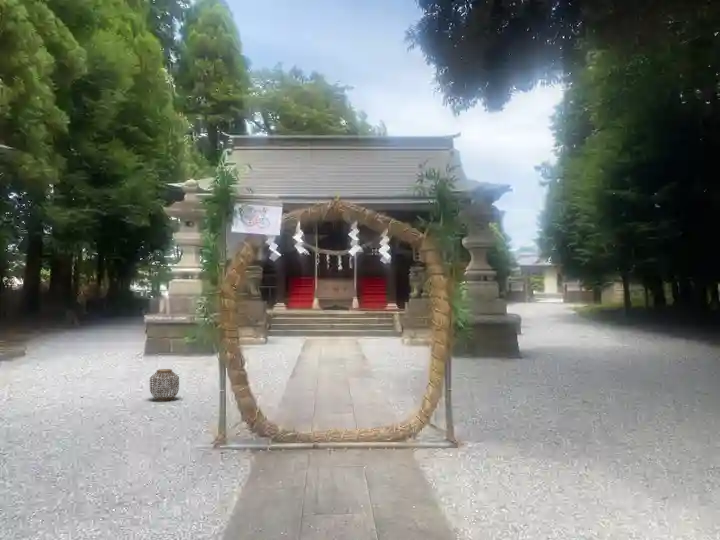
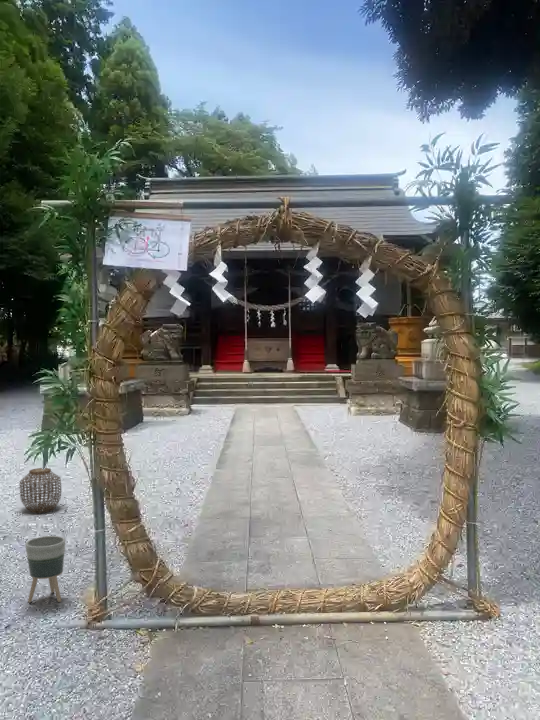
planter: none [173,400,198,440] -> present [25,536,65,602]

